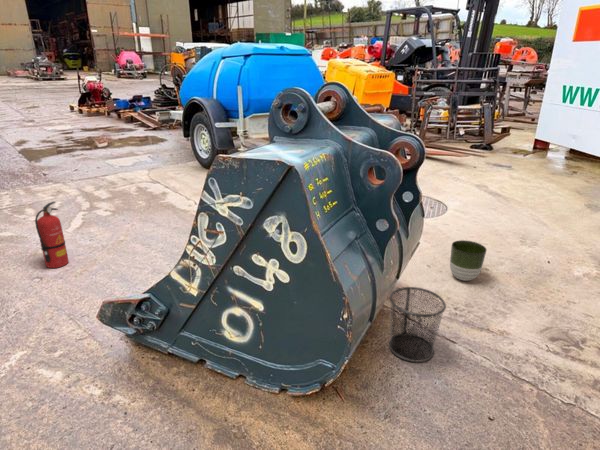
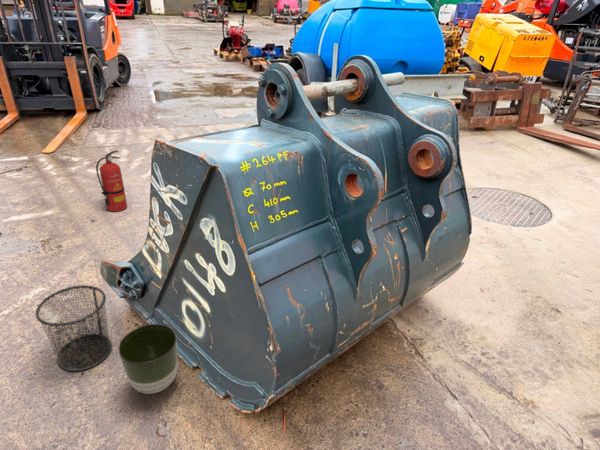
planter: present [450,240,486,281] -> present [119,324,178,394]
waste bin: present [389,287,446,362] -> present [36,285,112,371]

